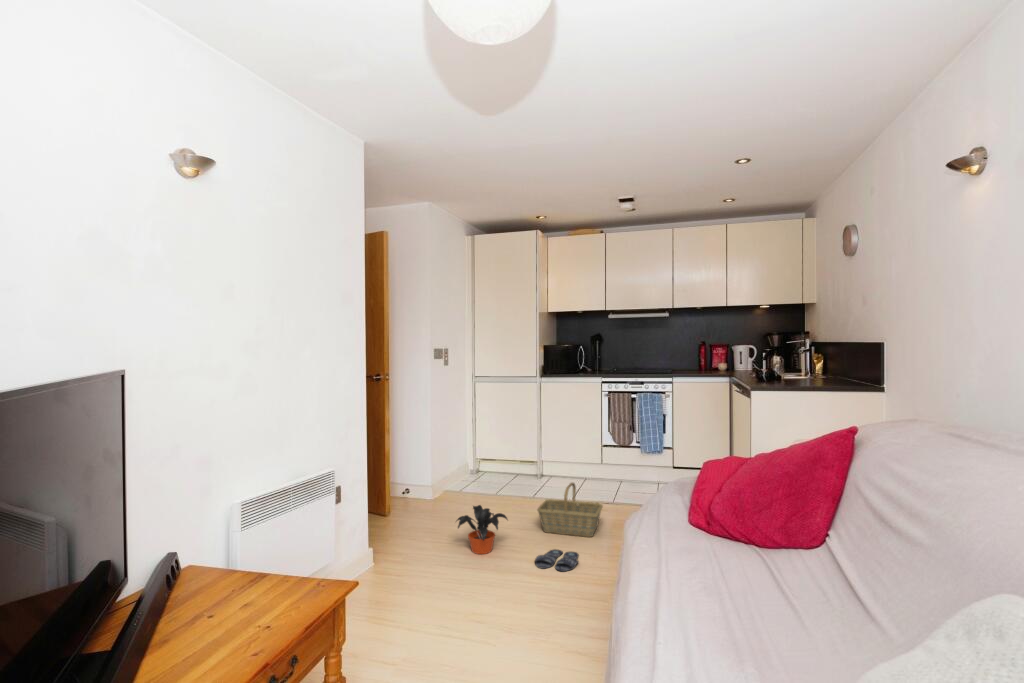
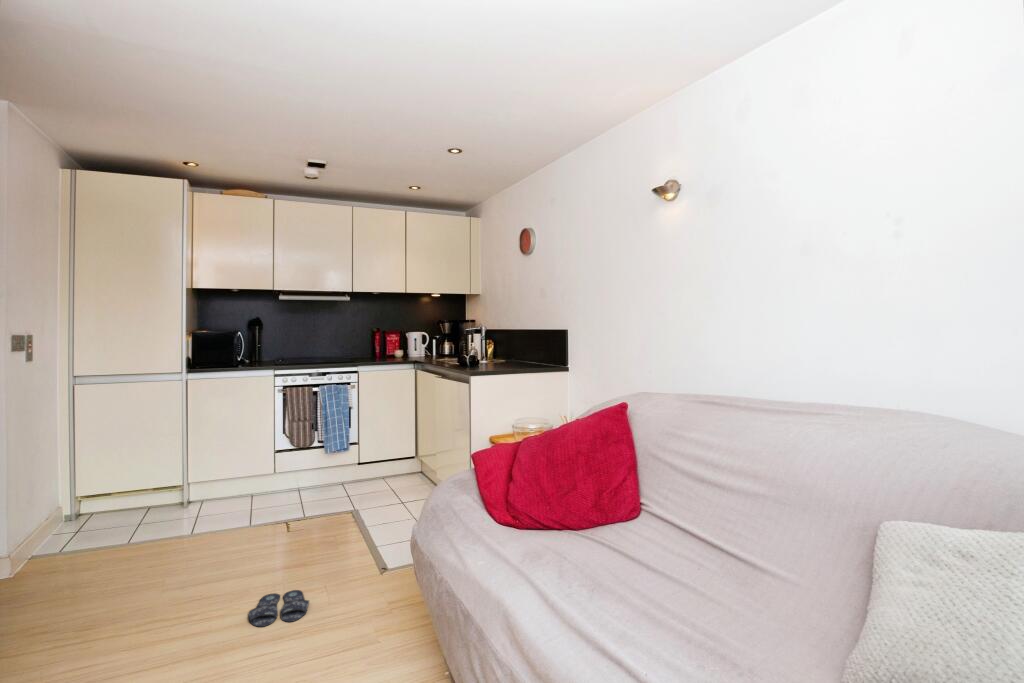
basket: present [537,483,603,537] -> none [228,503,312,575]
potted plant: present [457,505,507,554] -> none [103,565,198,639]

